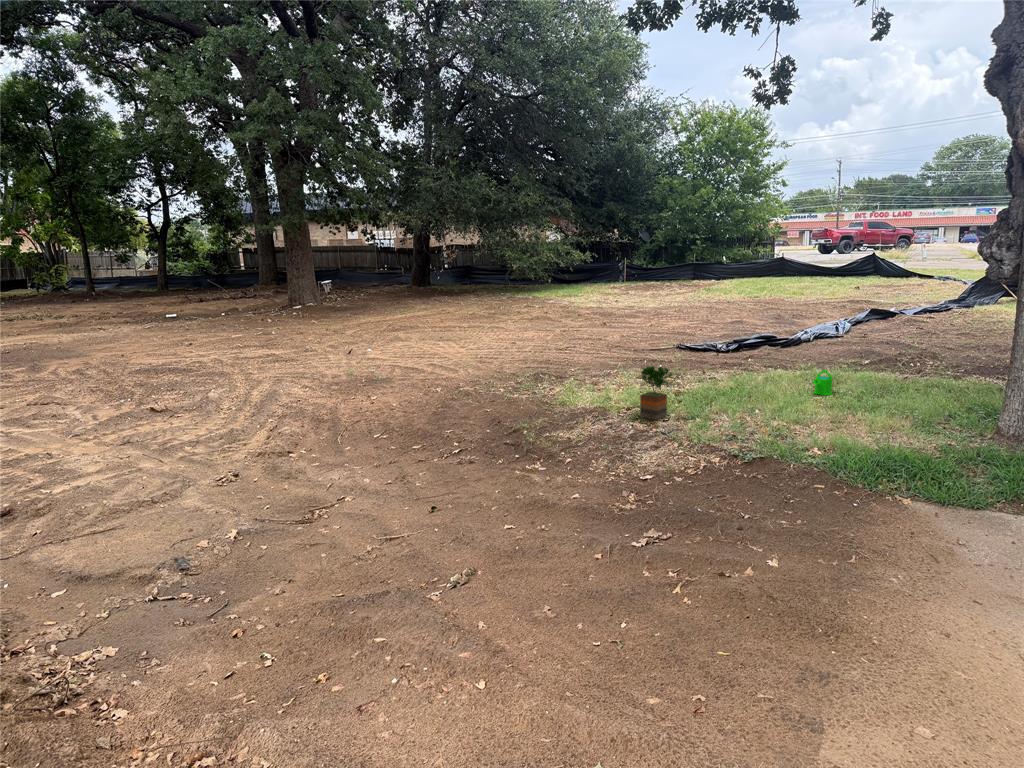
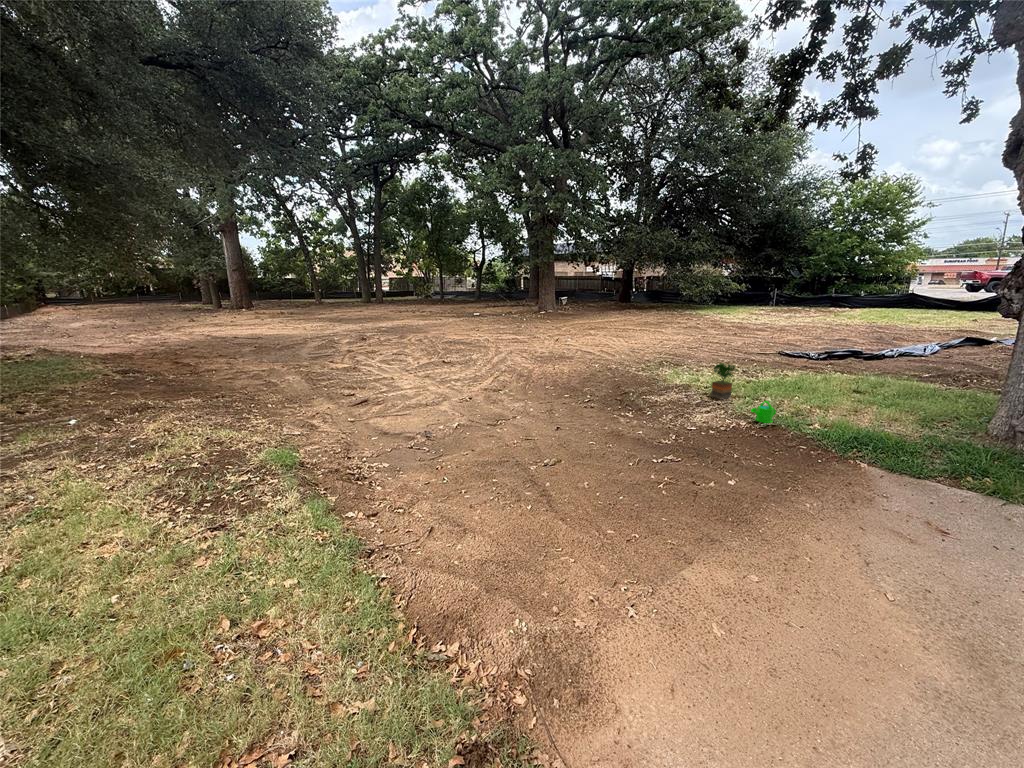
watering can: present [813,370,833,395] -> present [751,401,776,423]

